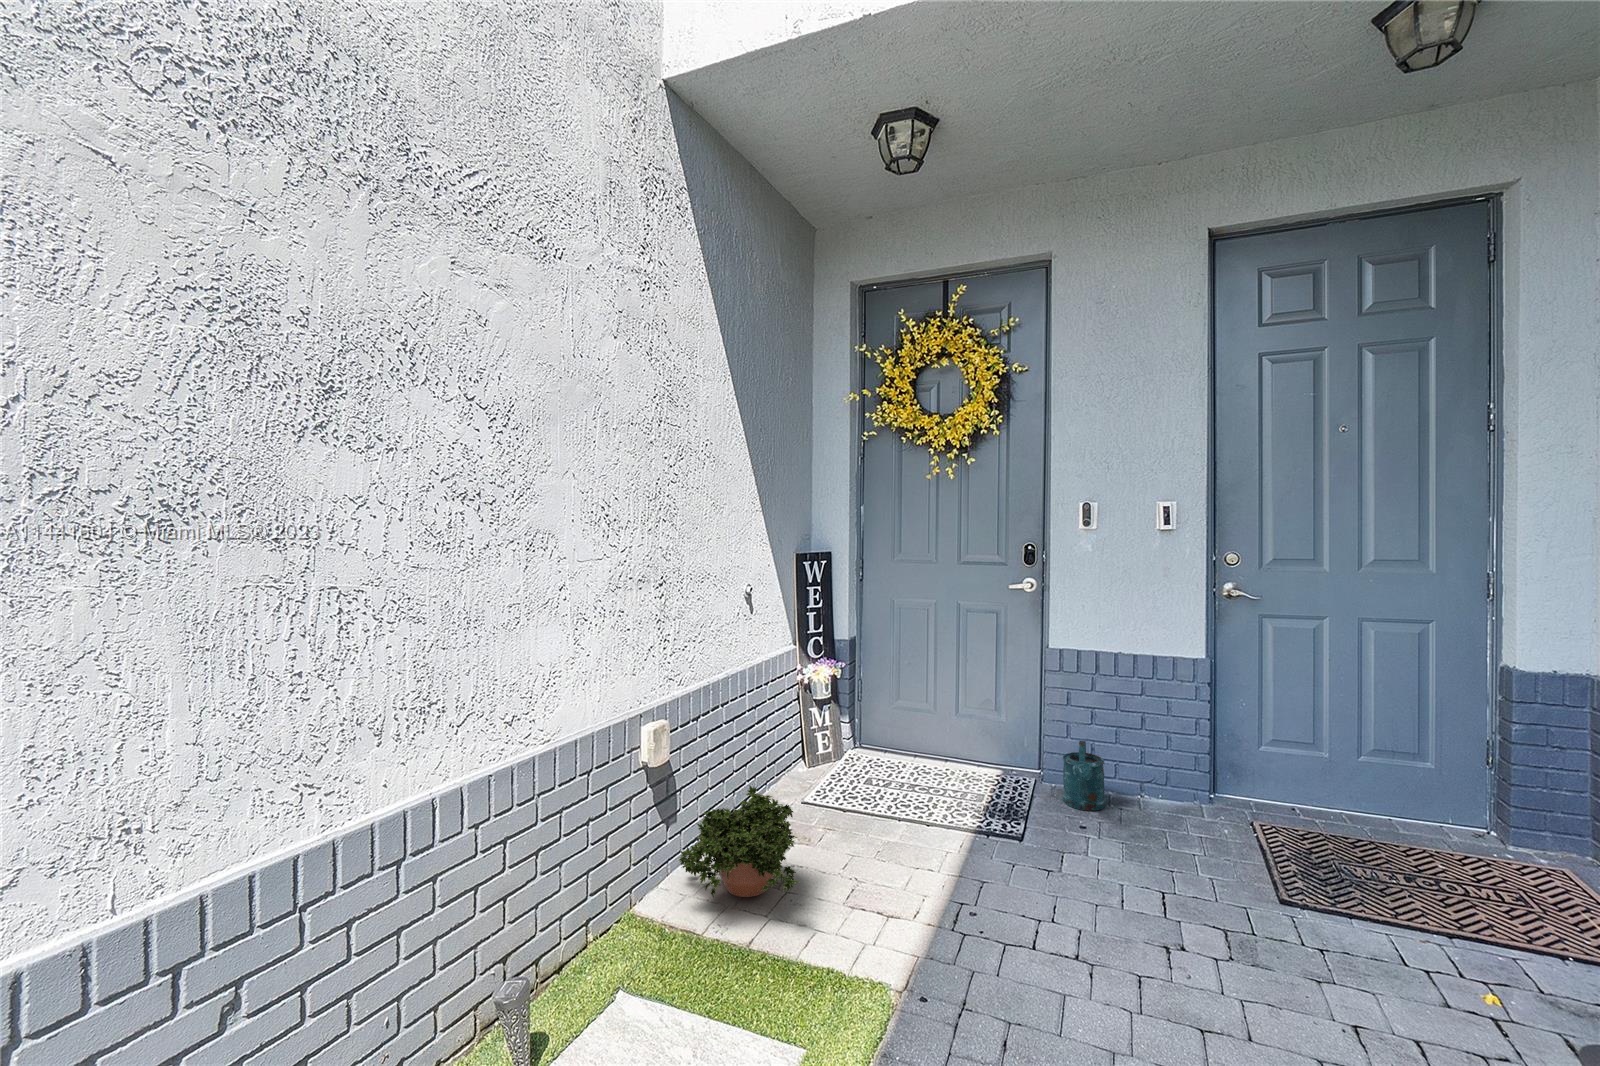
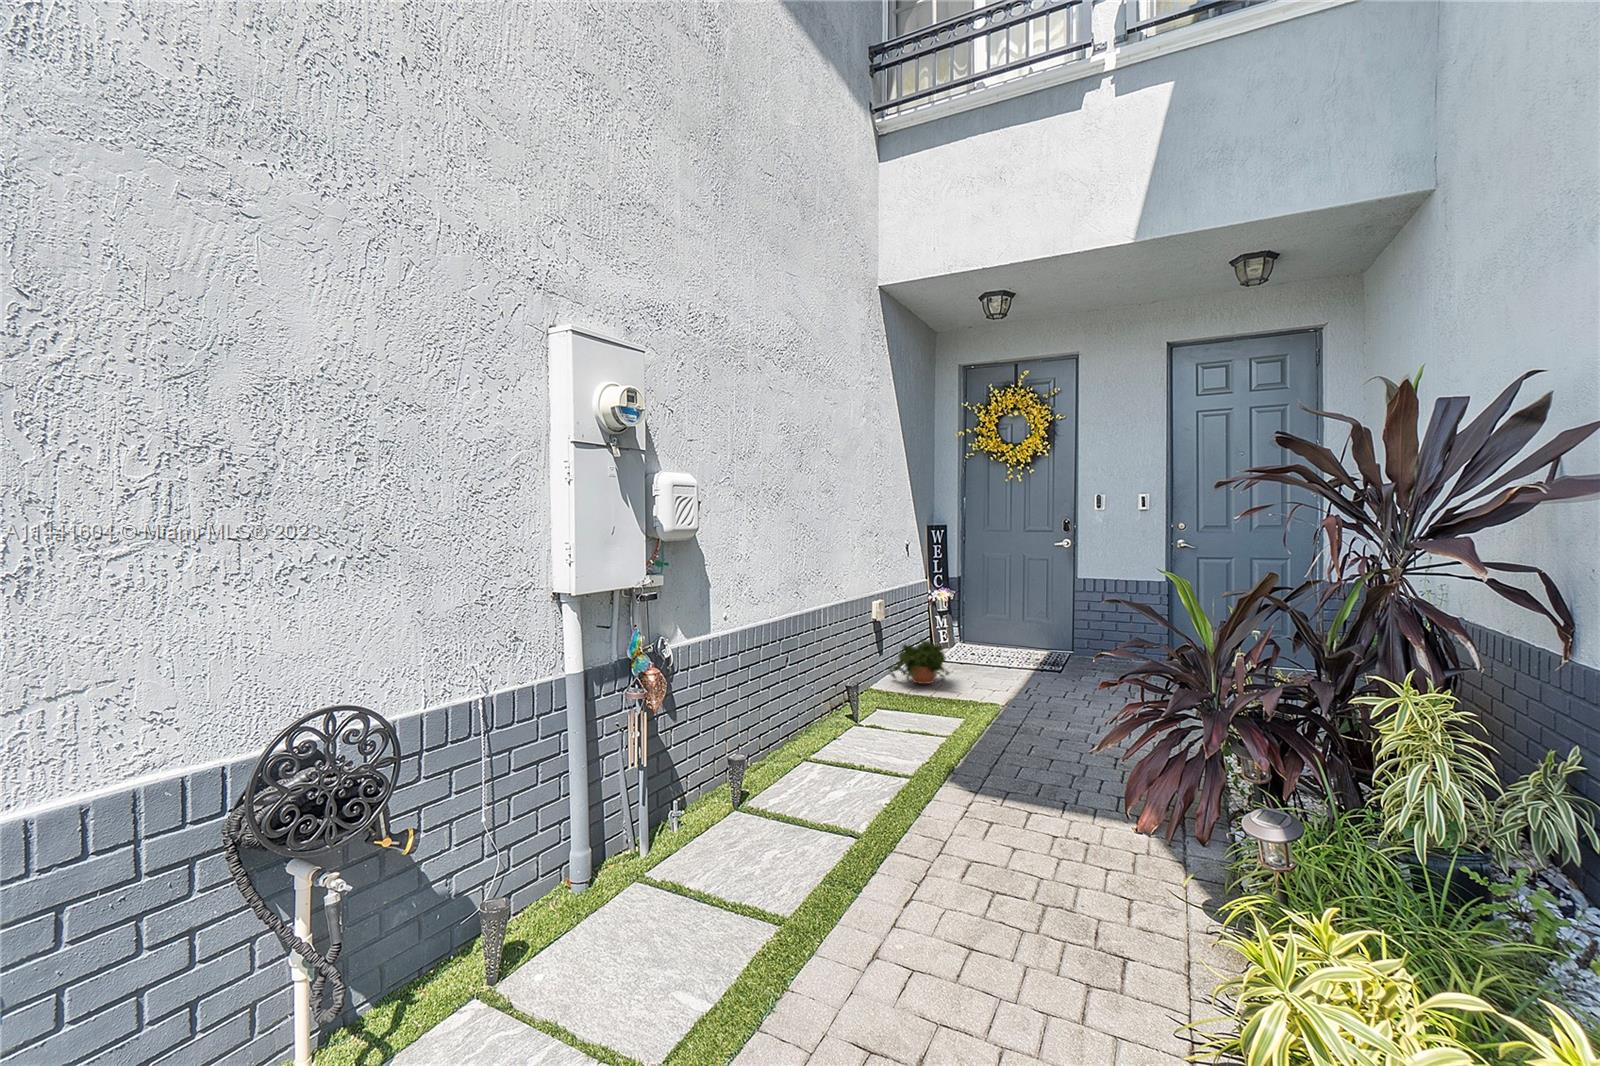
watering can: present [1063,741,1106,811] -> none [1084,629,1108,664]

